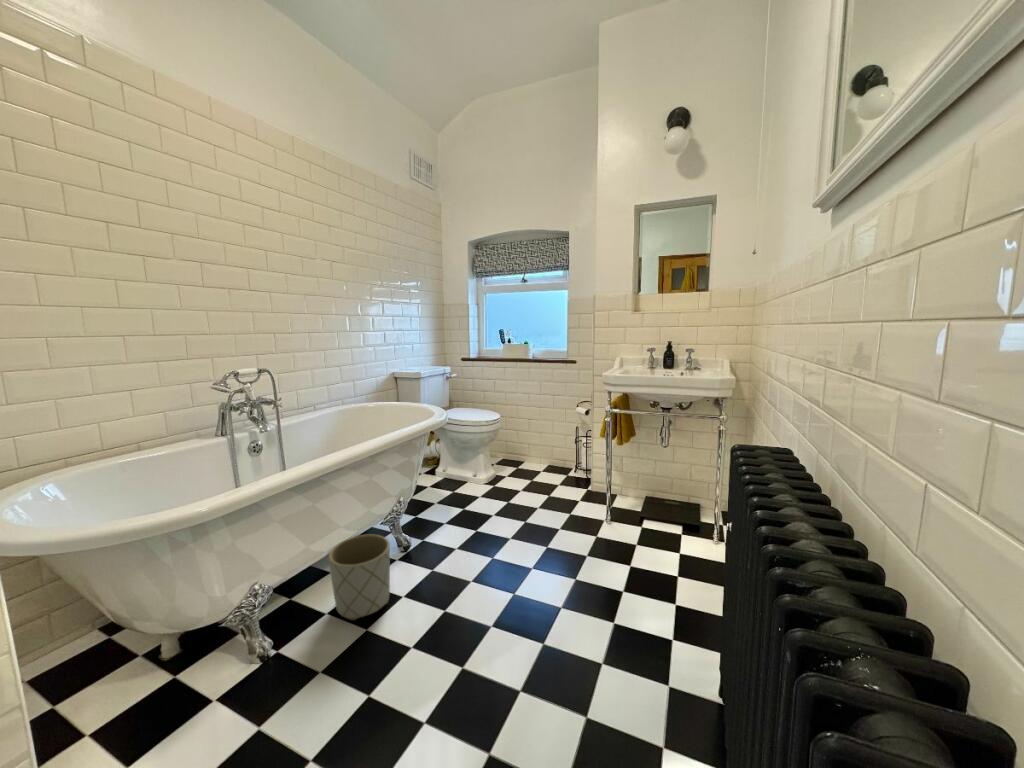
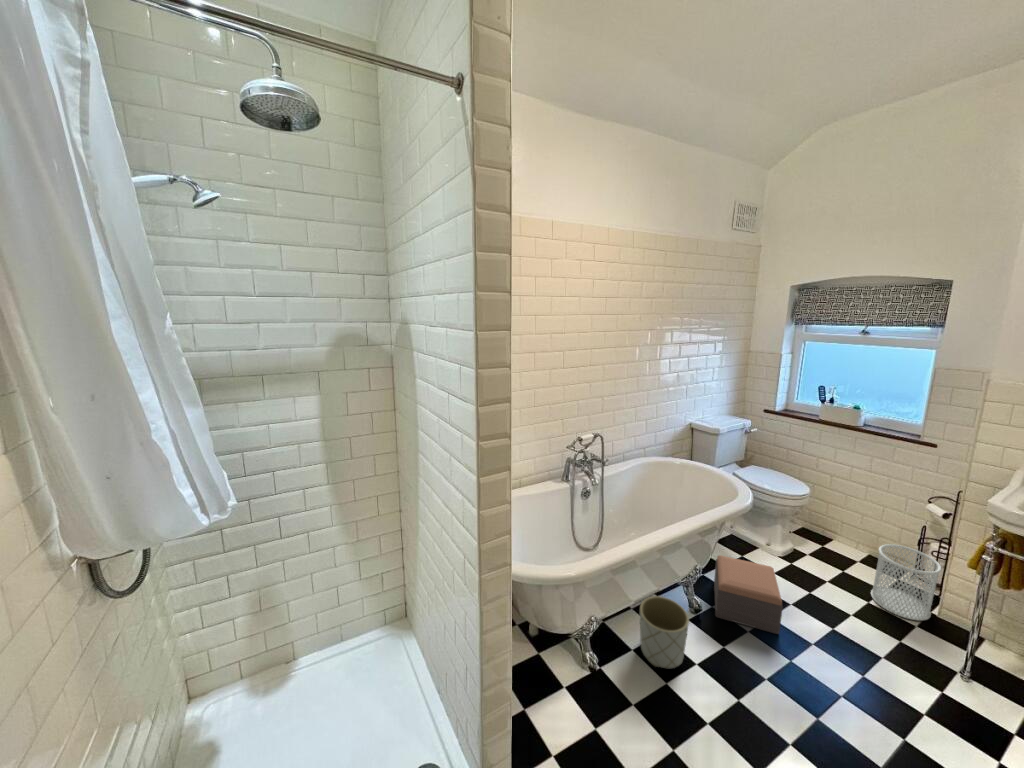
wastebasket: none [551,441,588,496] -> present [871,544,941,621]
footstool: none [425,482,485,547] -> present [714,555,783,634]

